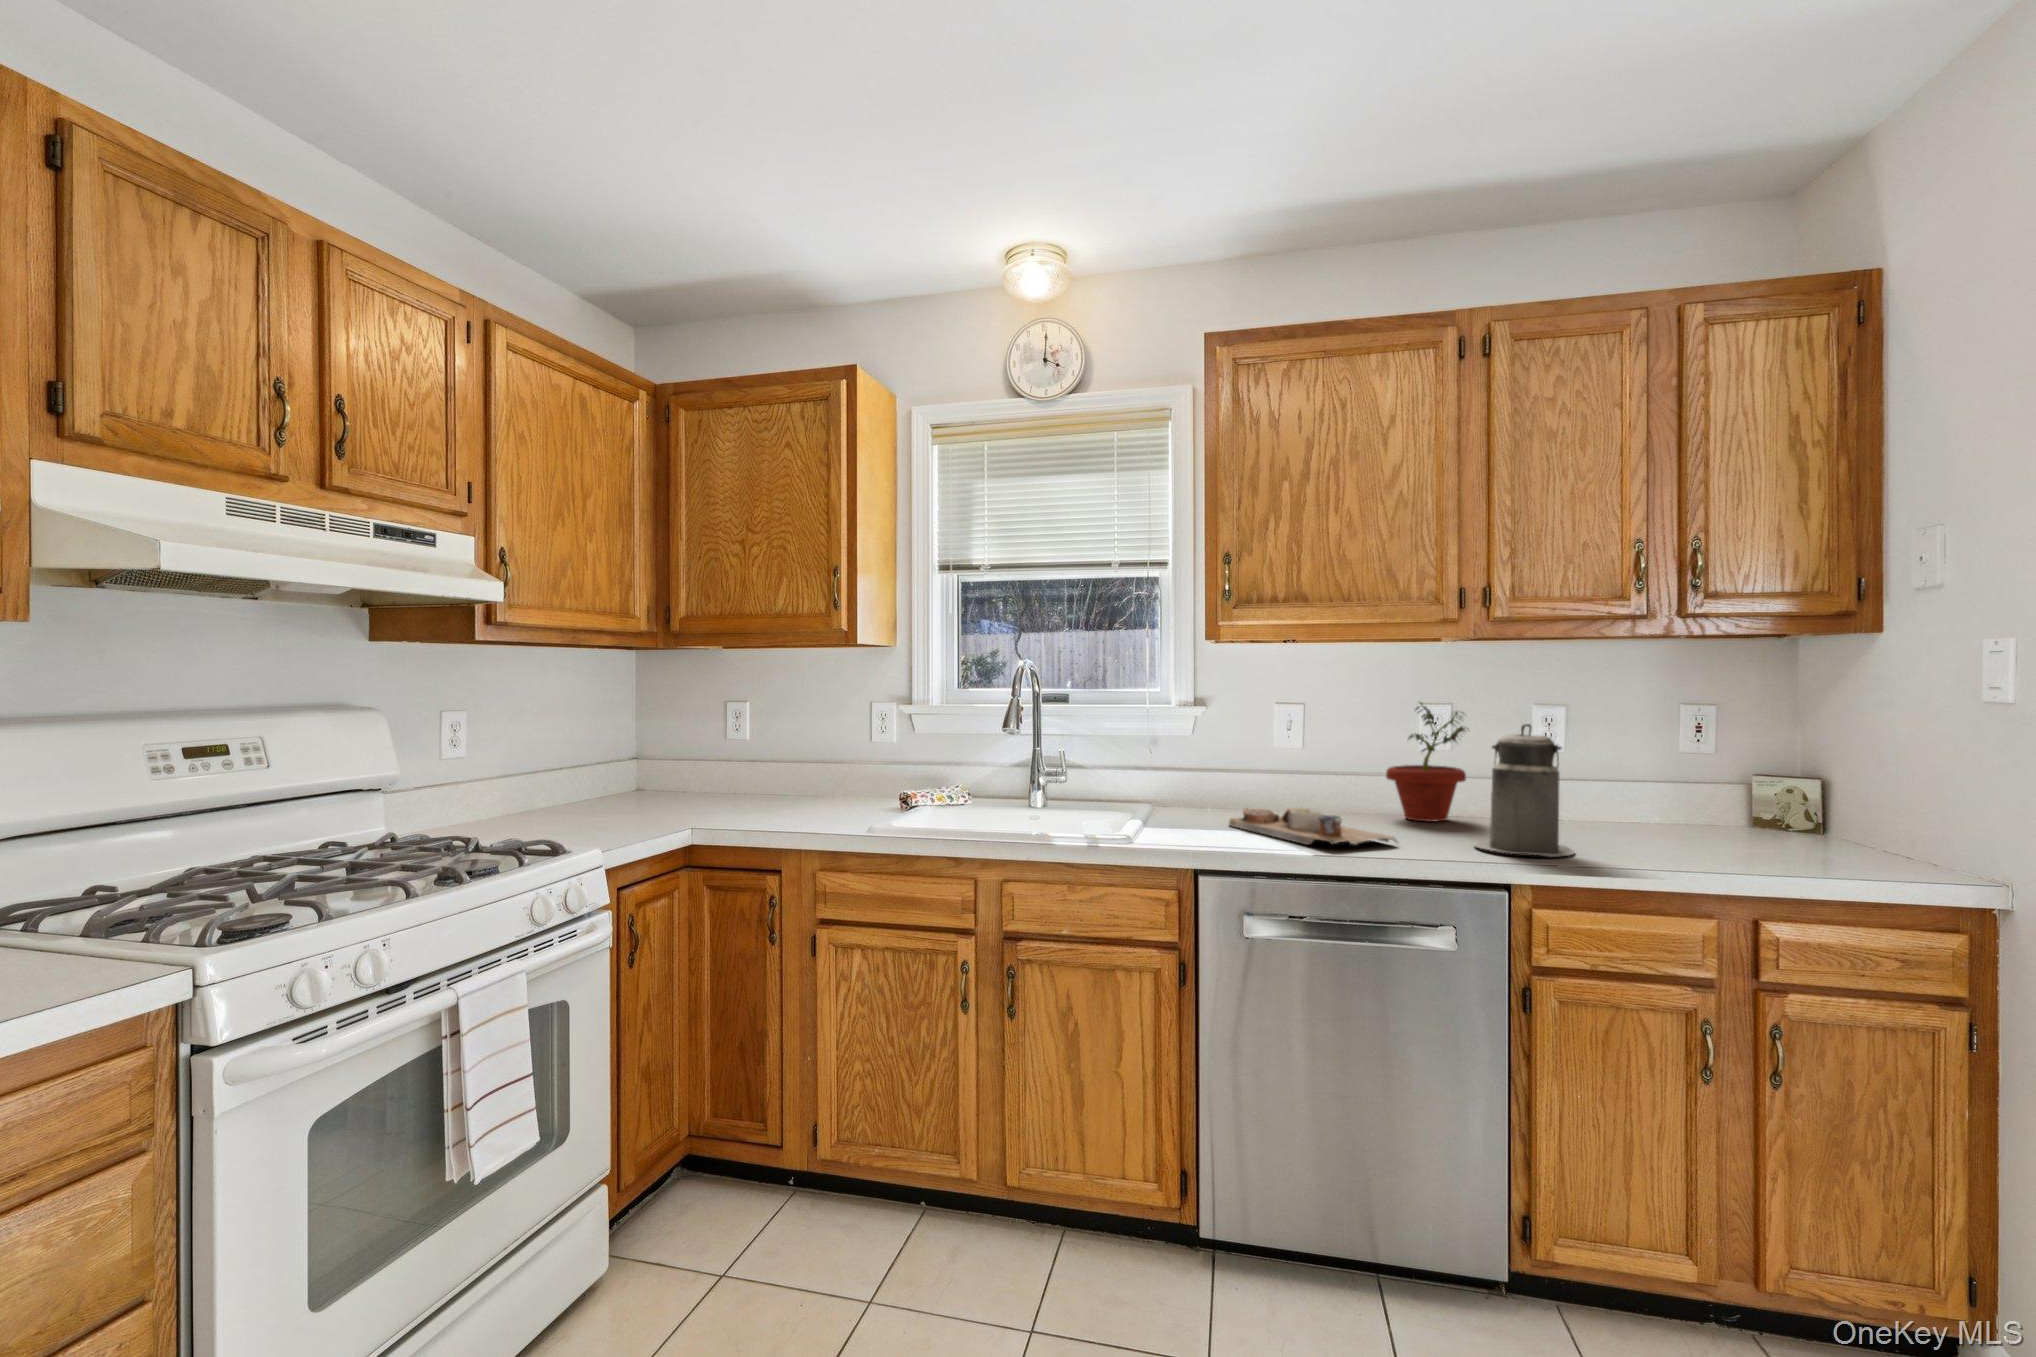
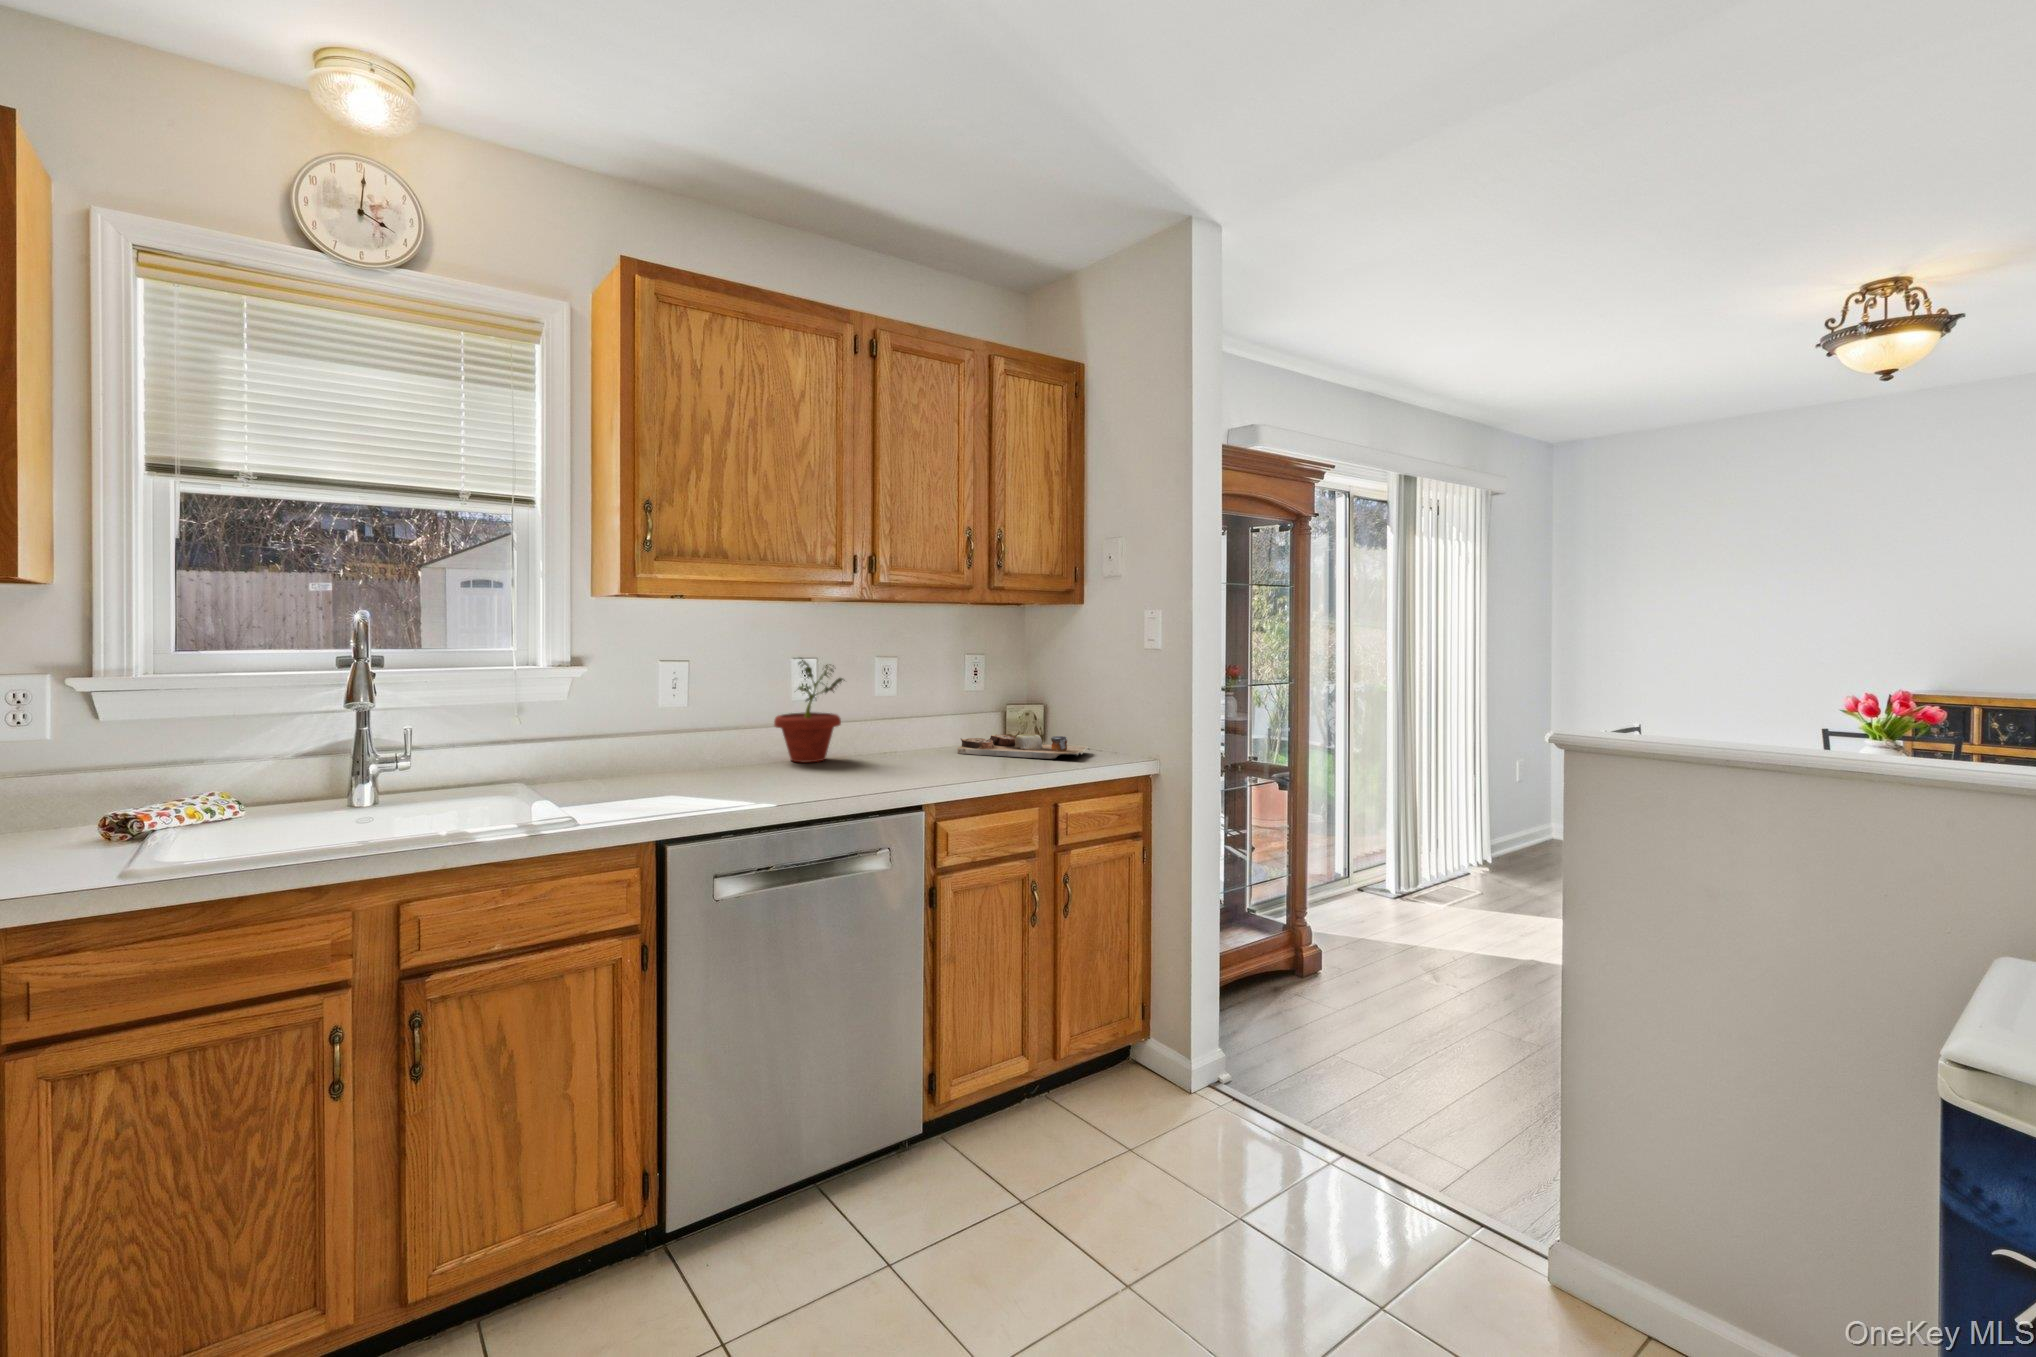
canister: present [1475,724,1574,856] -> none [882,676,954,782]
cutting board: present [1229,808,1397,845] -> present [958,734,1089,759]

